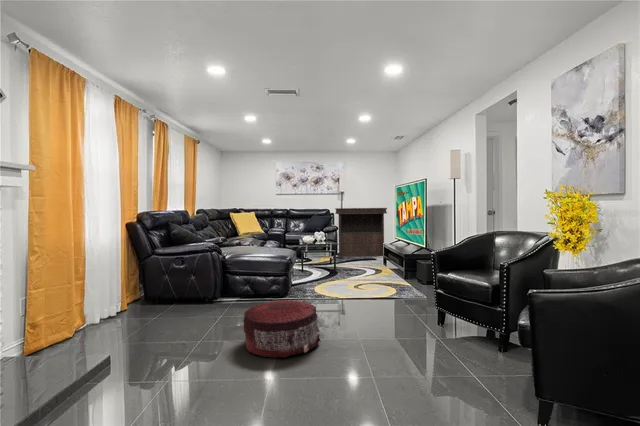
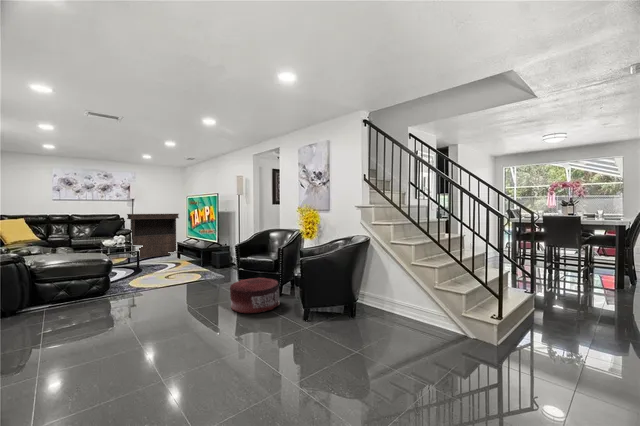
pouf: present [243,300,320,357] -> present [230,278,279,313]

